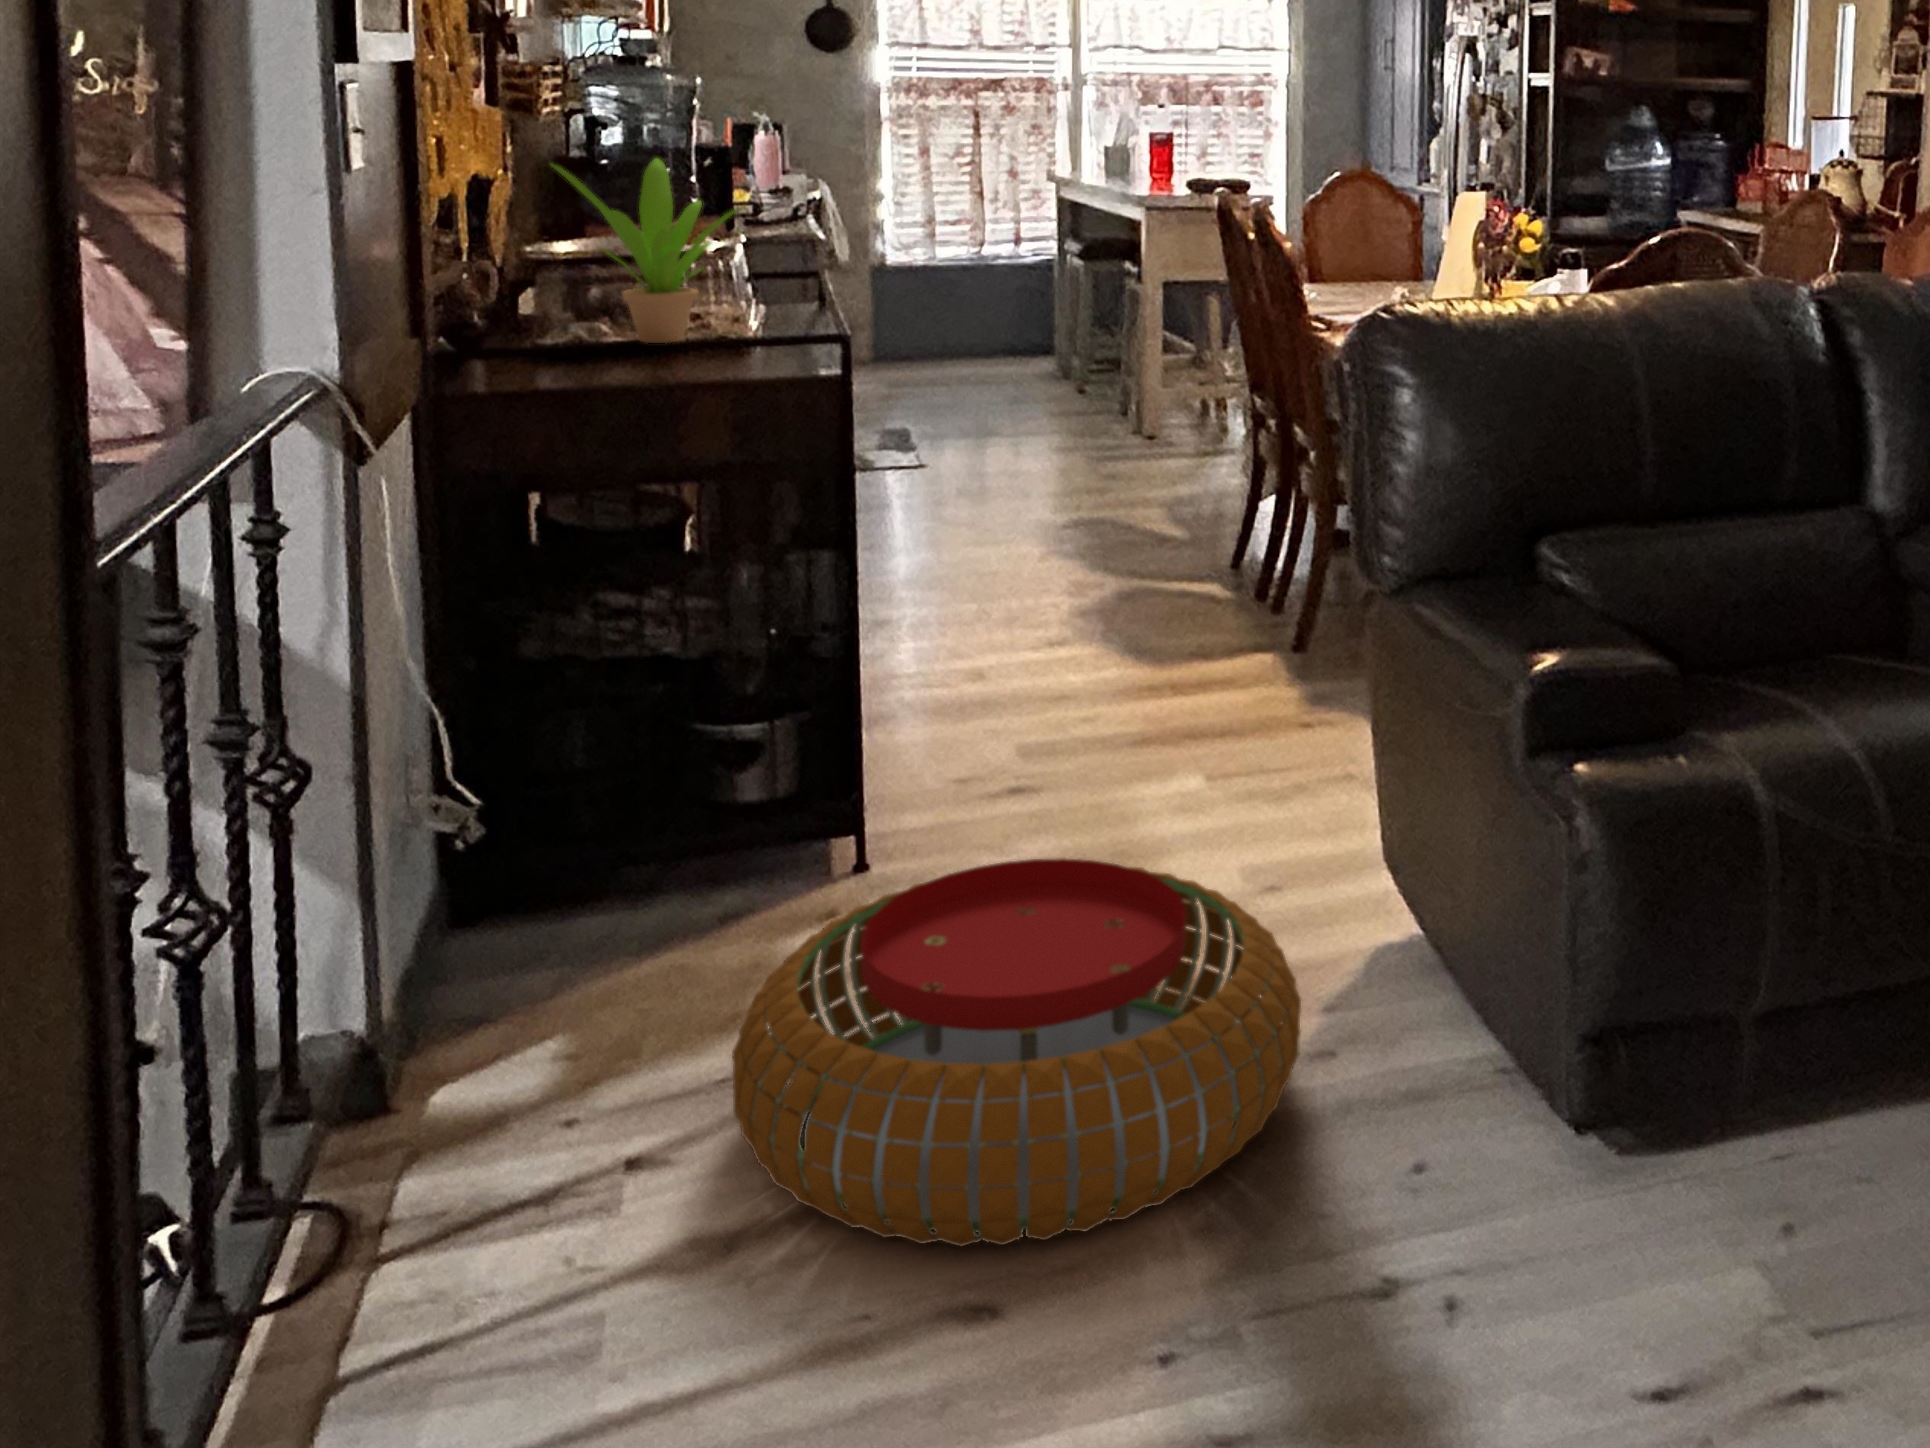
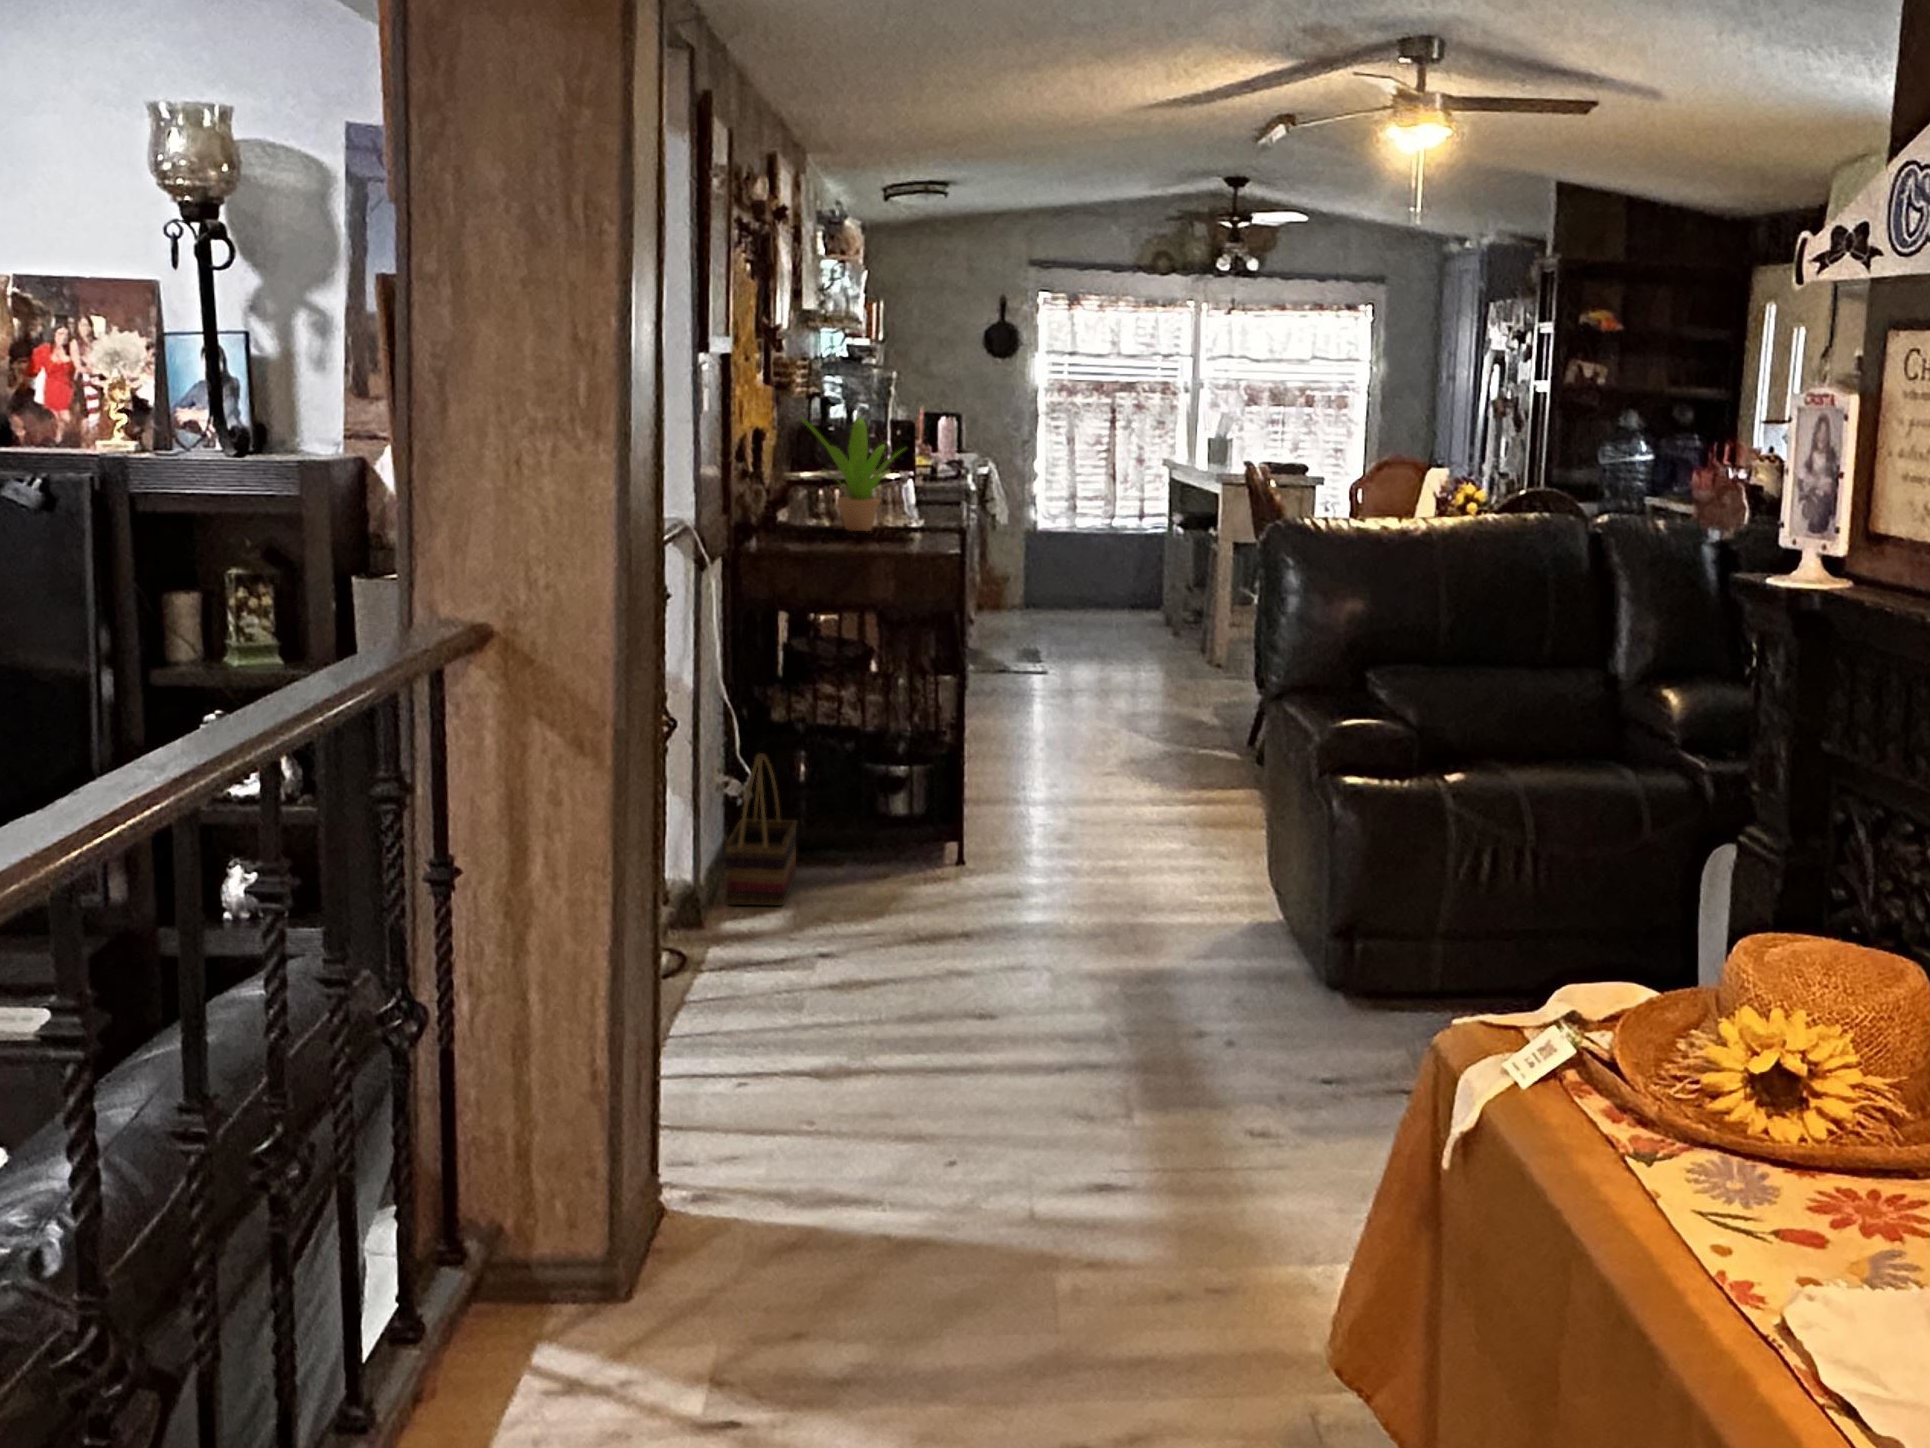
basket: none [433,752,575,1039] -> present [725,753,798,905]
pouf: present [732,858,1301,1246] -> none [872,832,1188,1005]

